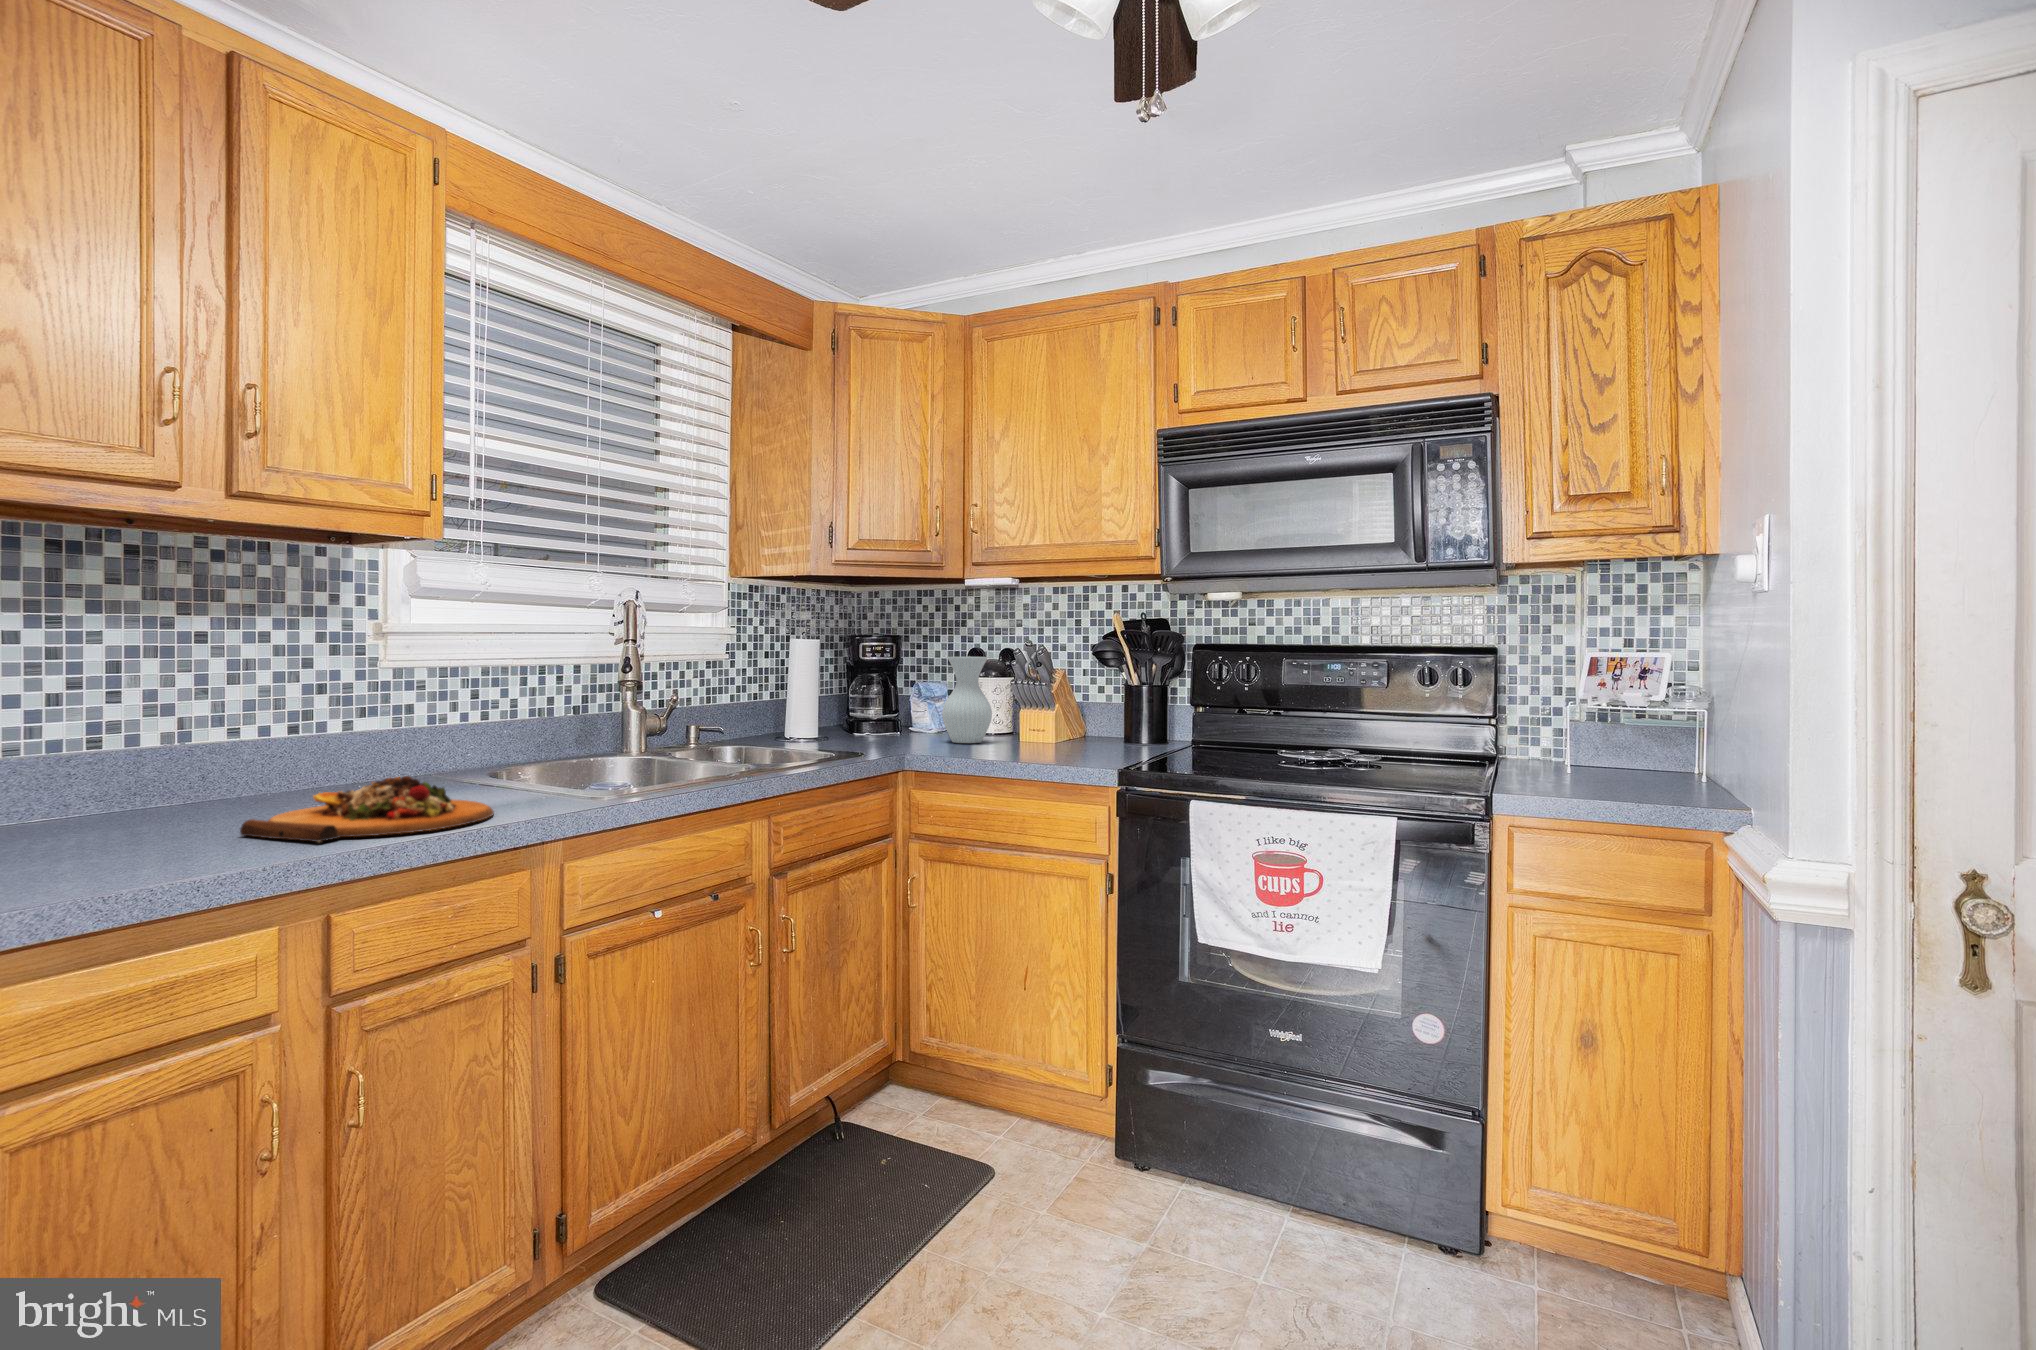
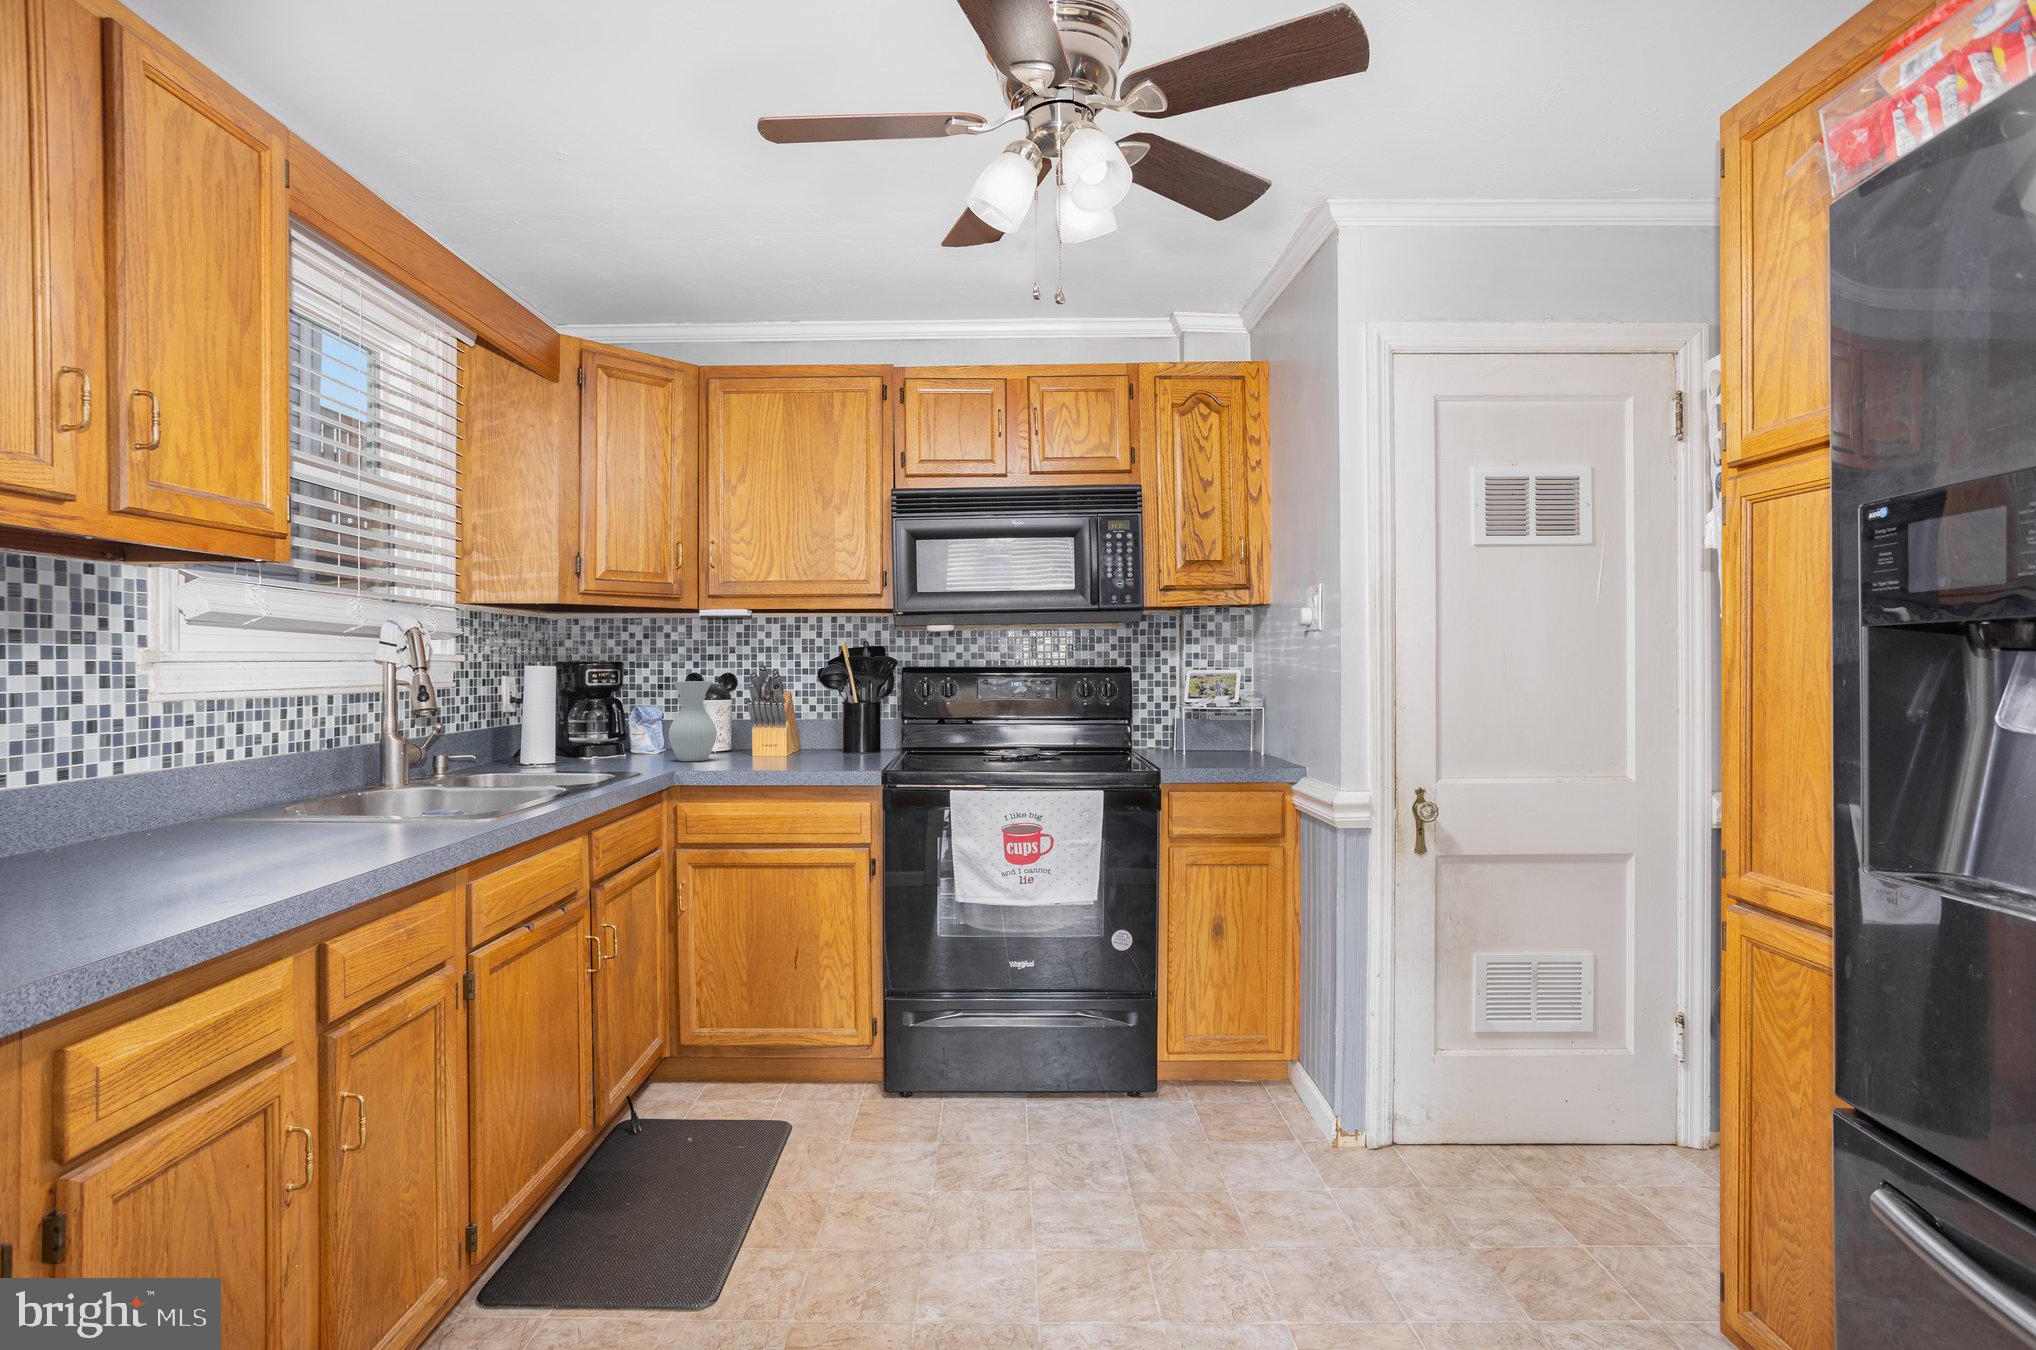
cutting board: present [240,776,494,842] -> none [144,807,396,878]

